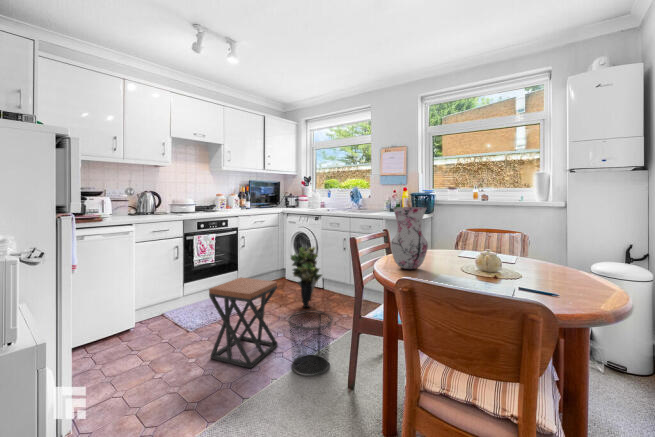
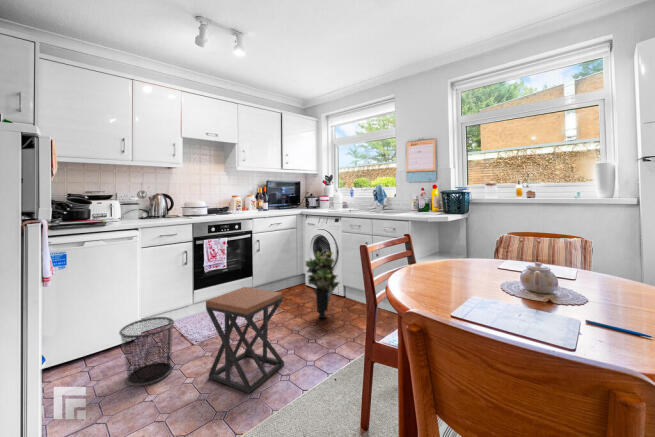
vase: present [391,207,428,269] -> none [405,207,455,289]
waste bin: present [288,310,333,376] -> present [119,317,174,386]

